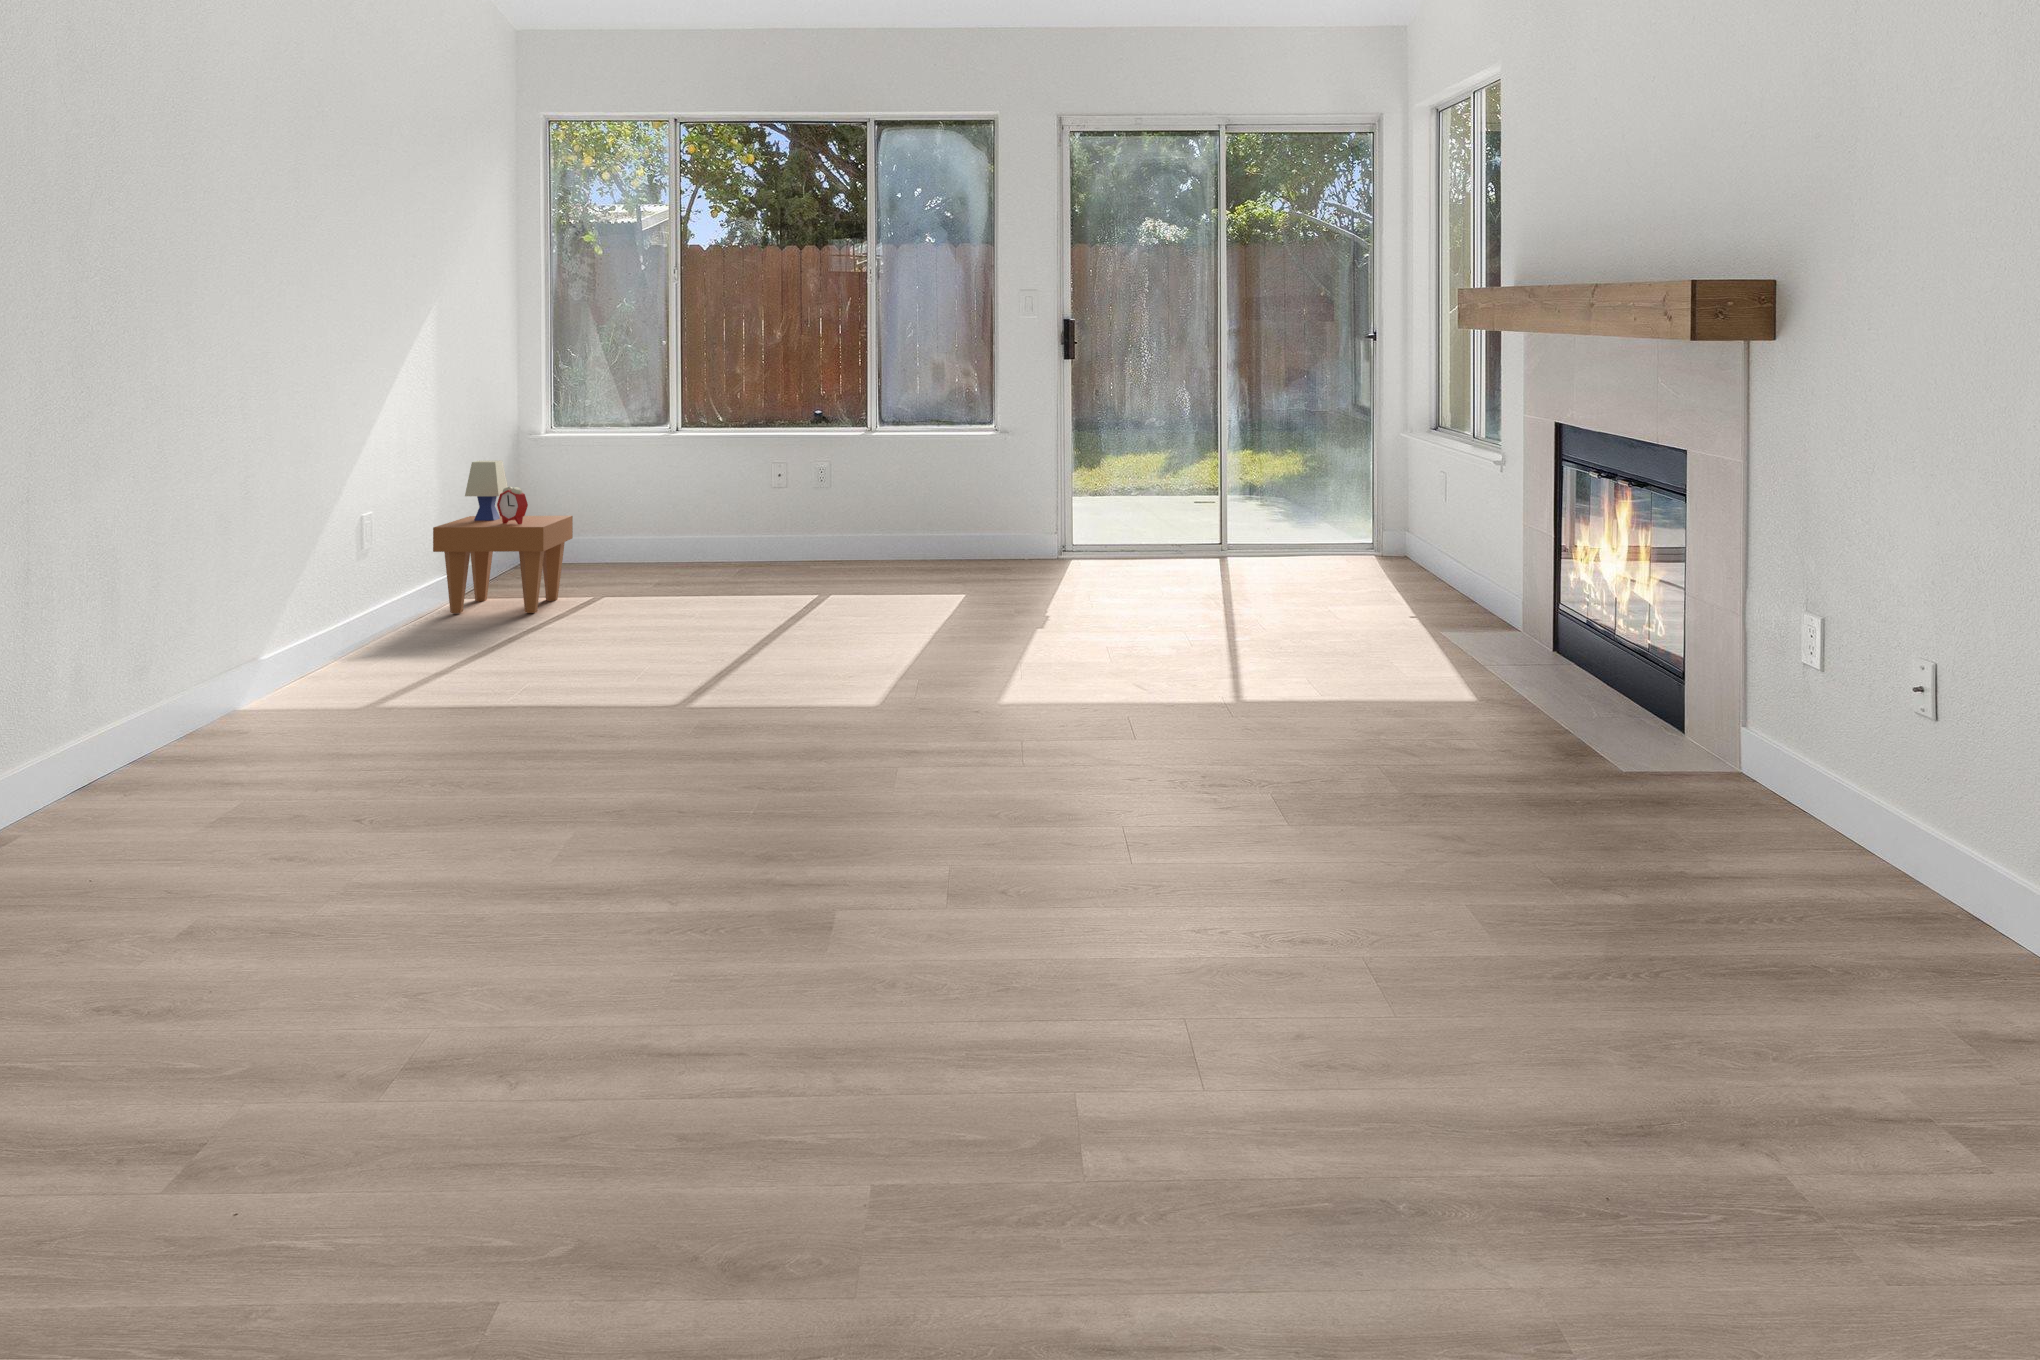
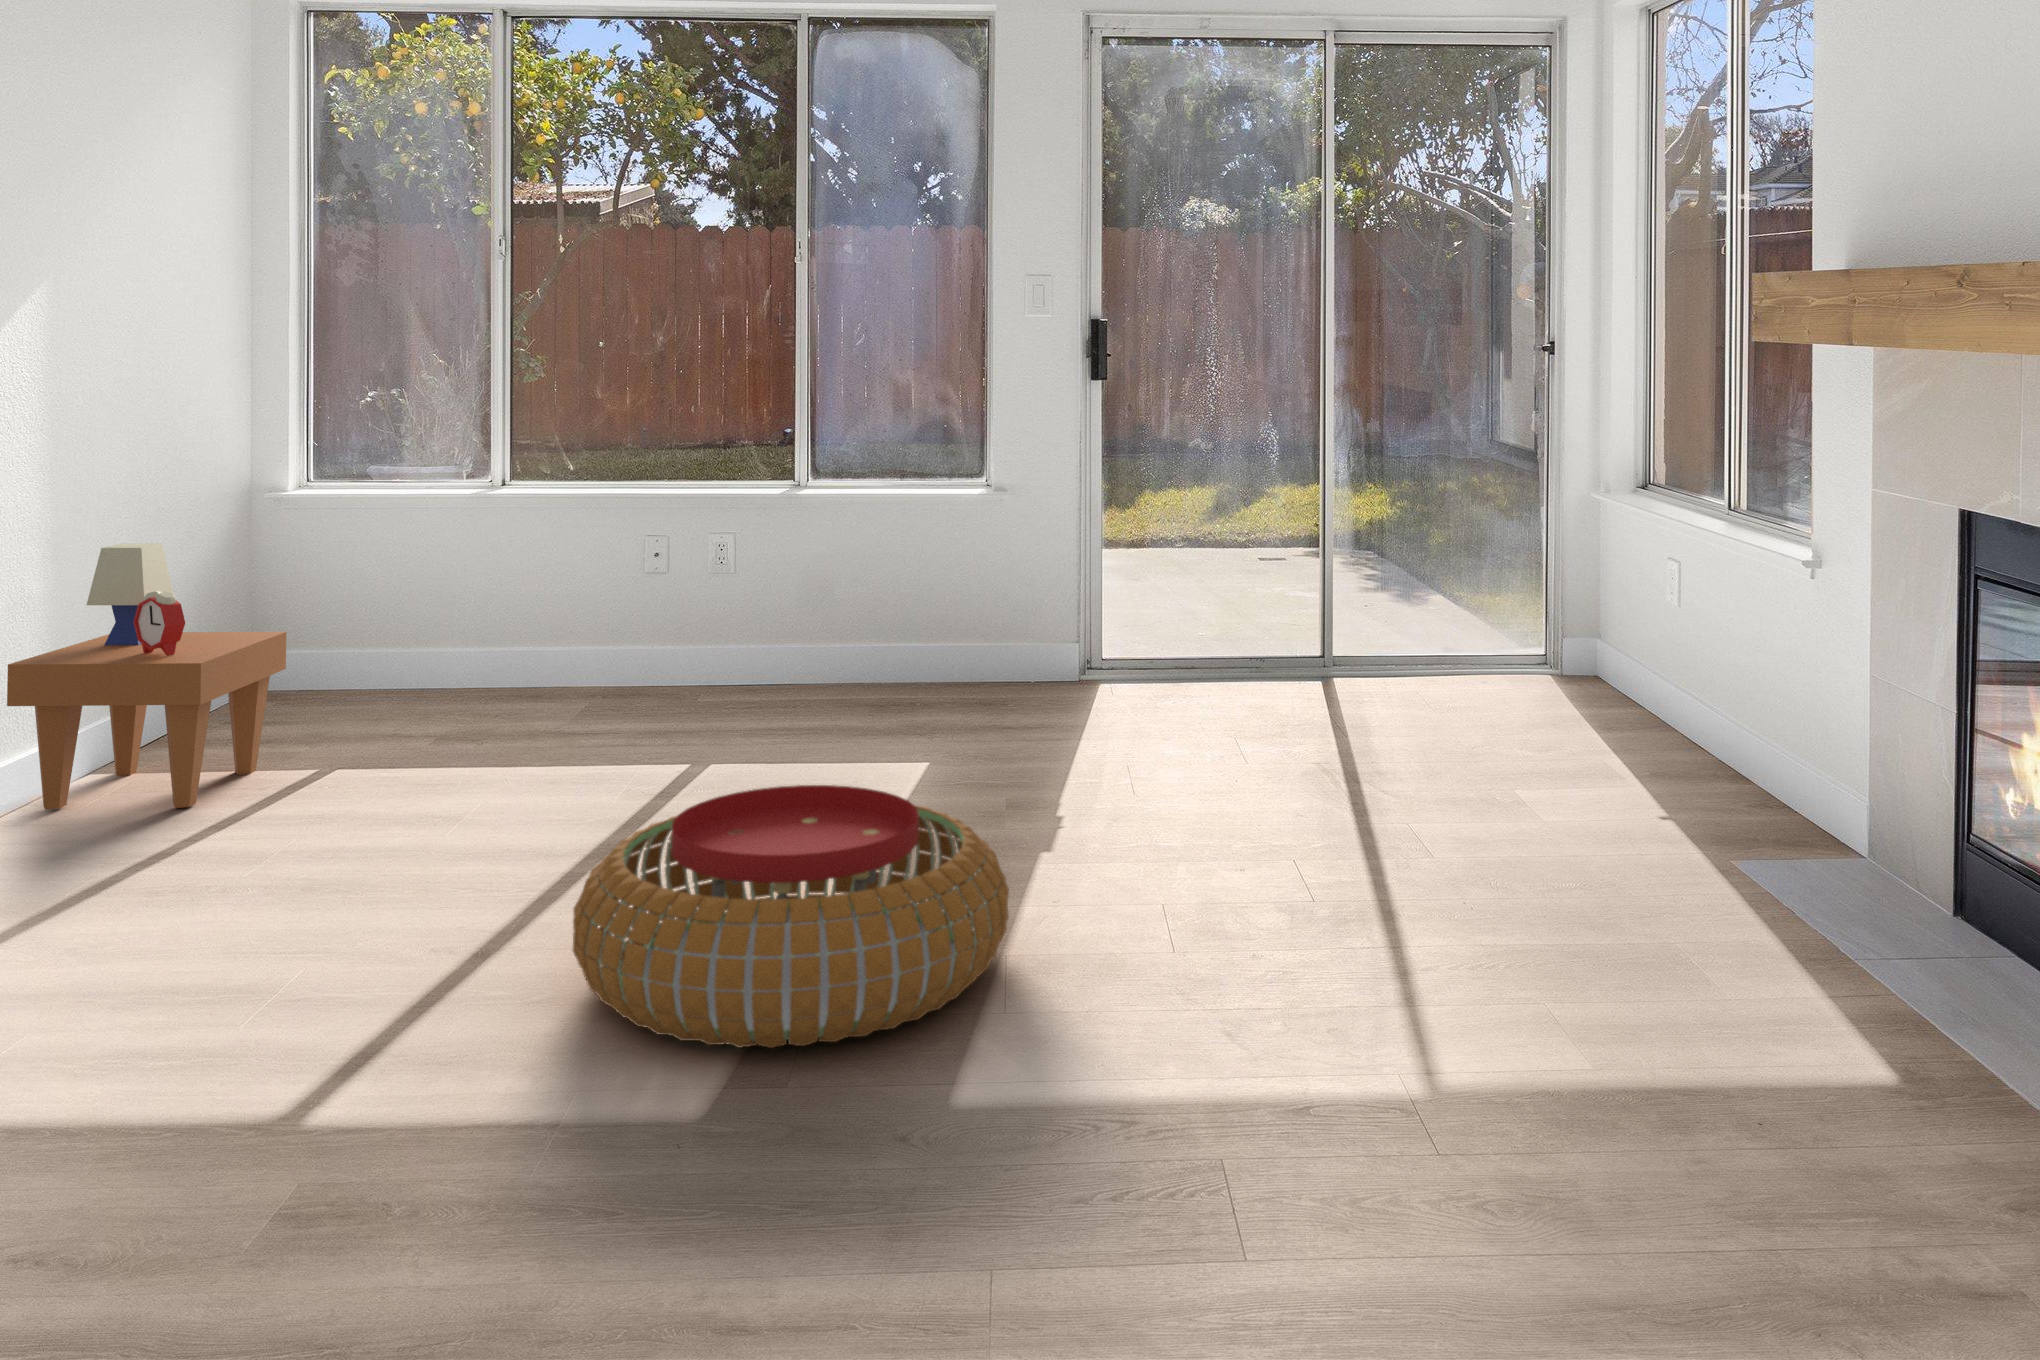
pouf: none [799,577,1024,687] -> present [573,785,1009,1048]

